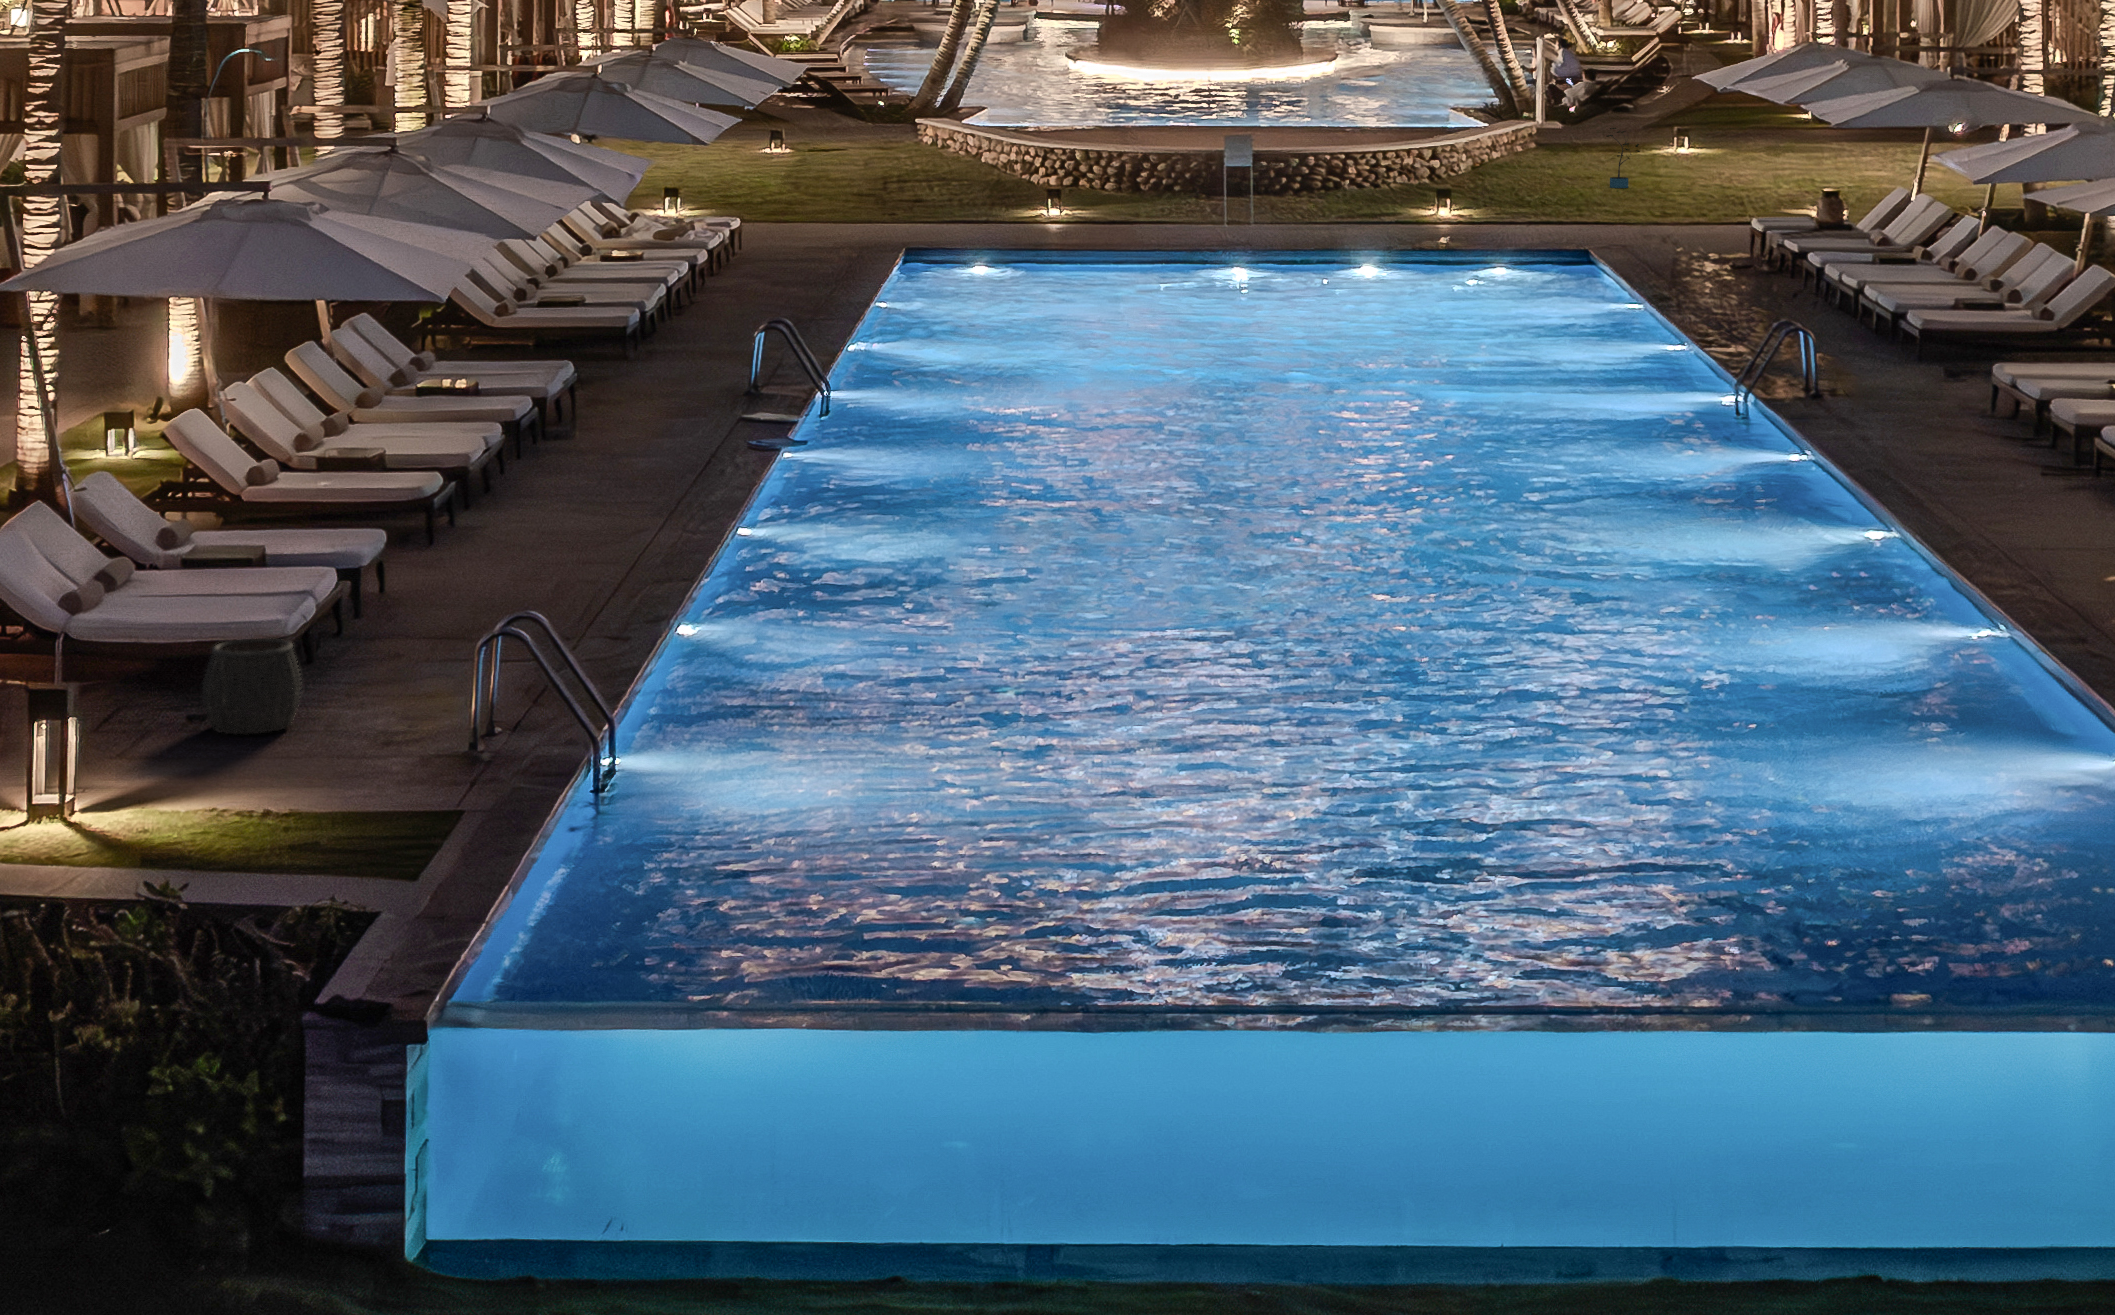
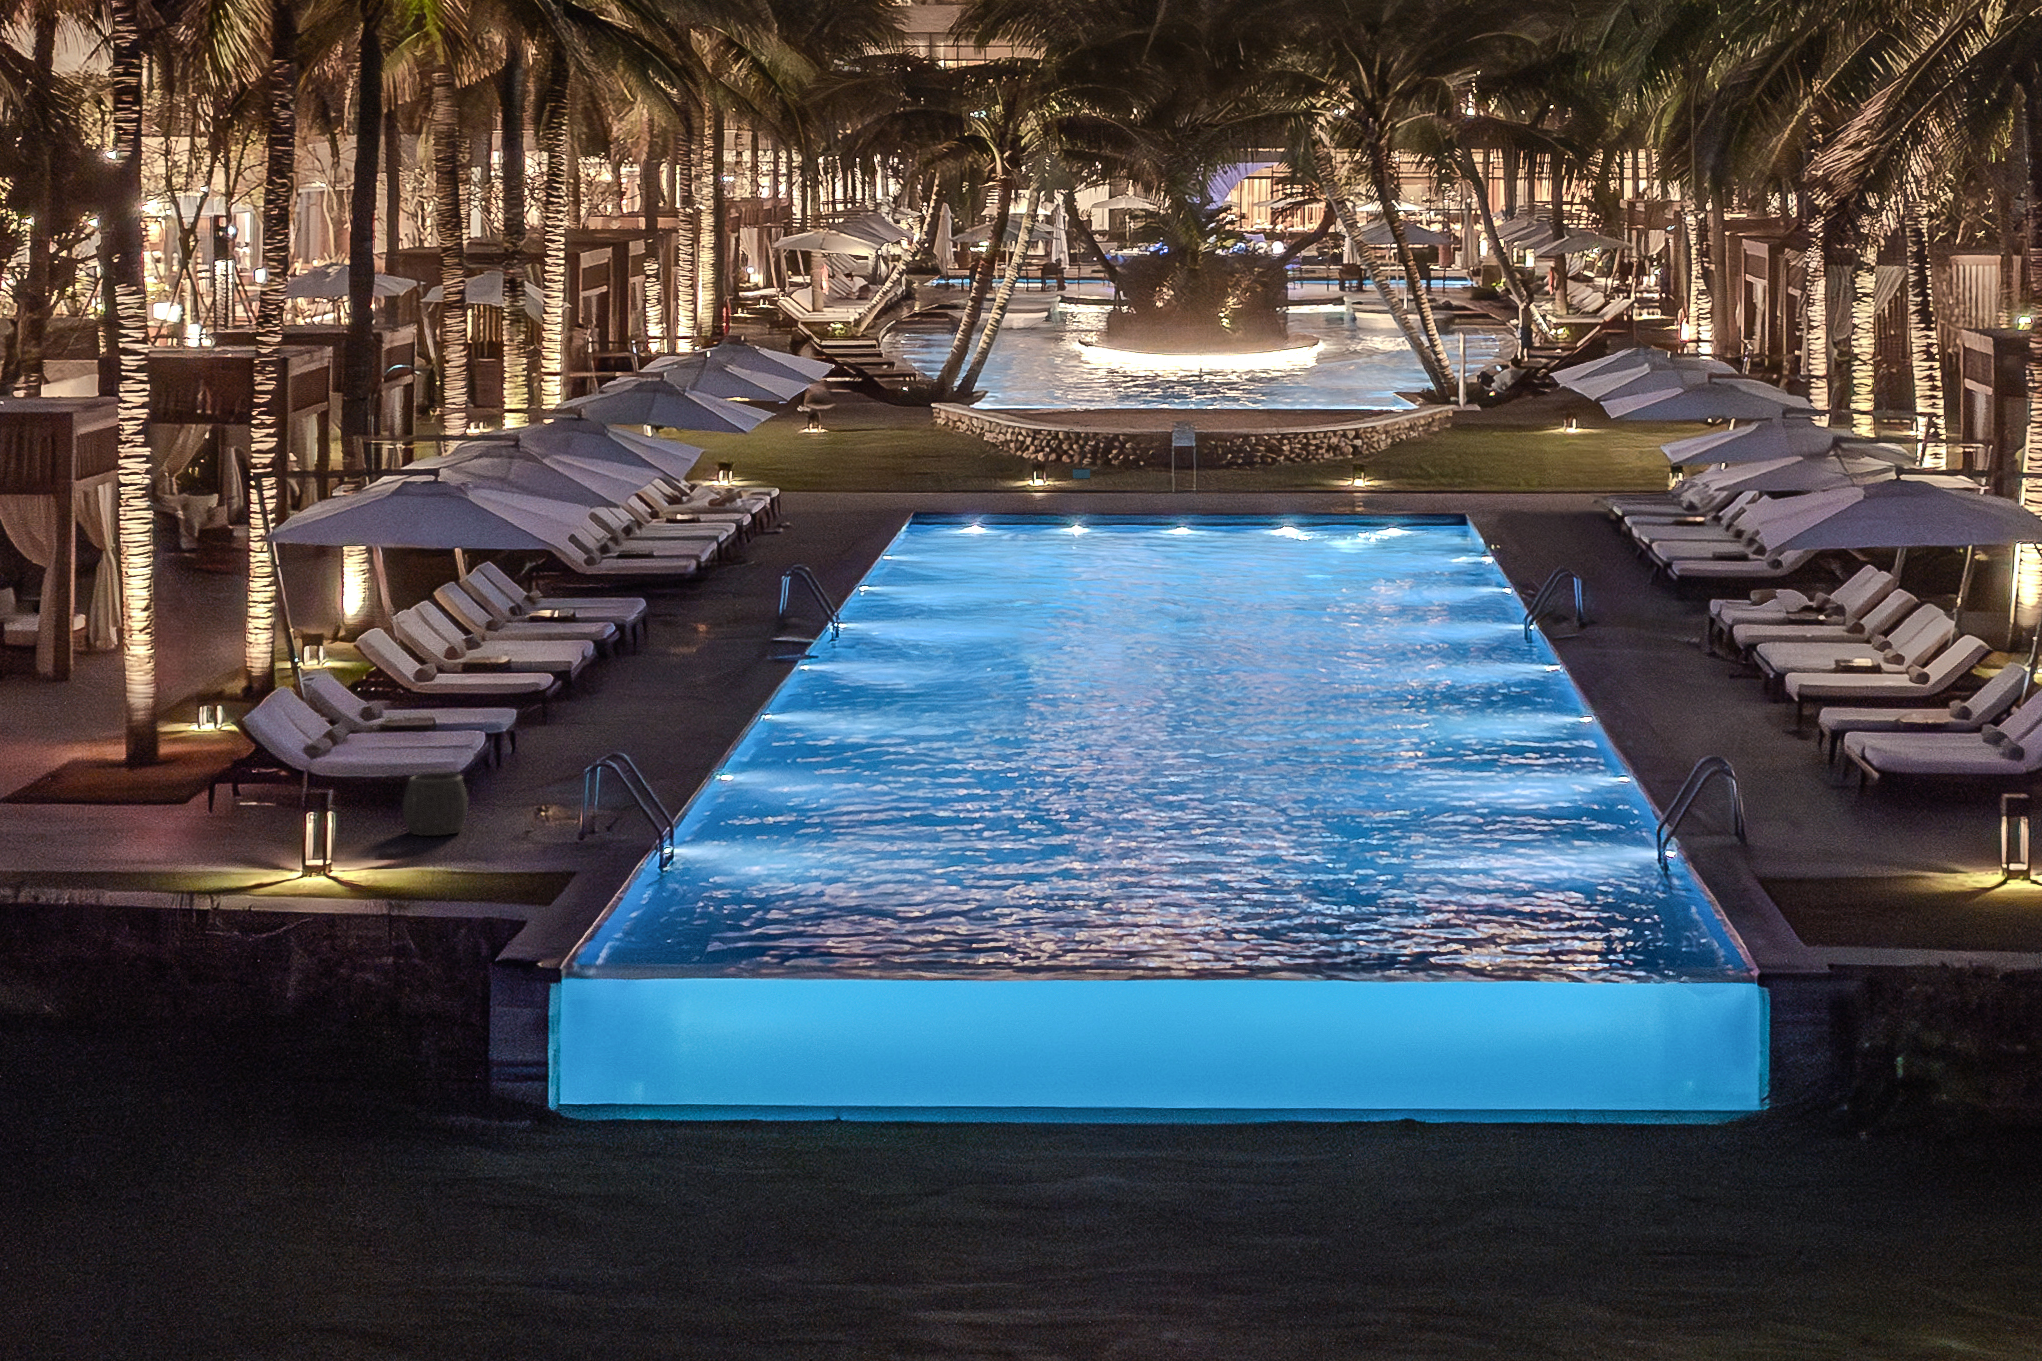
potted plant: present [1607,128,1640,188] -> present [1068,422,1100,478]

